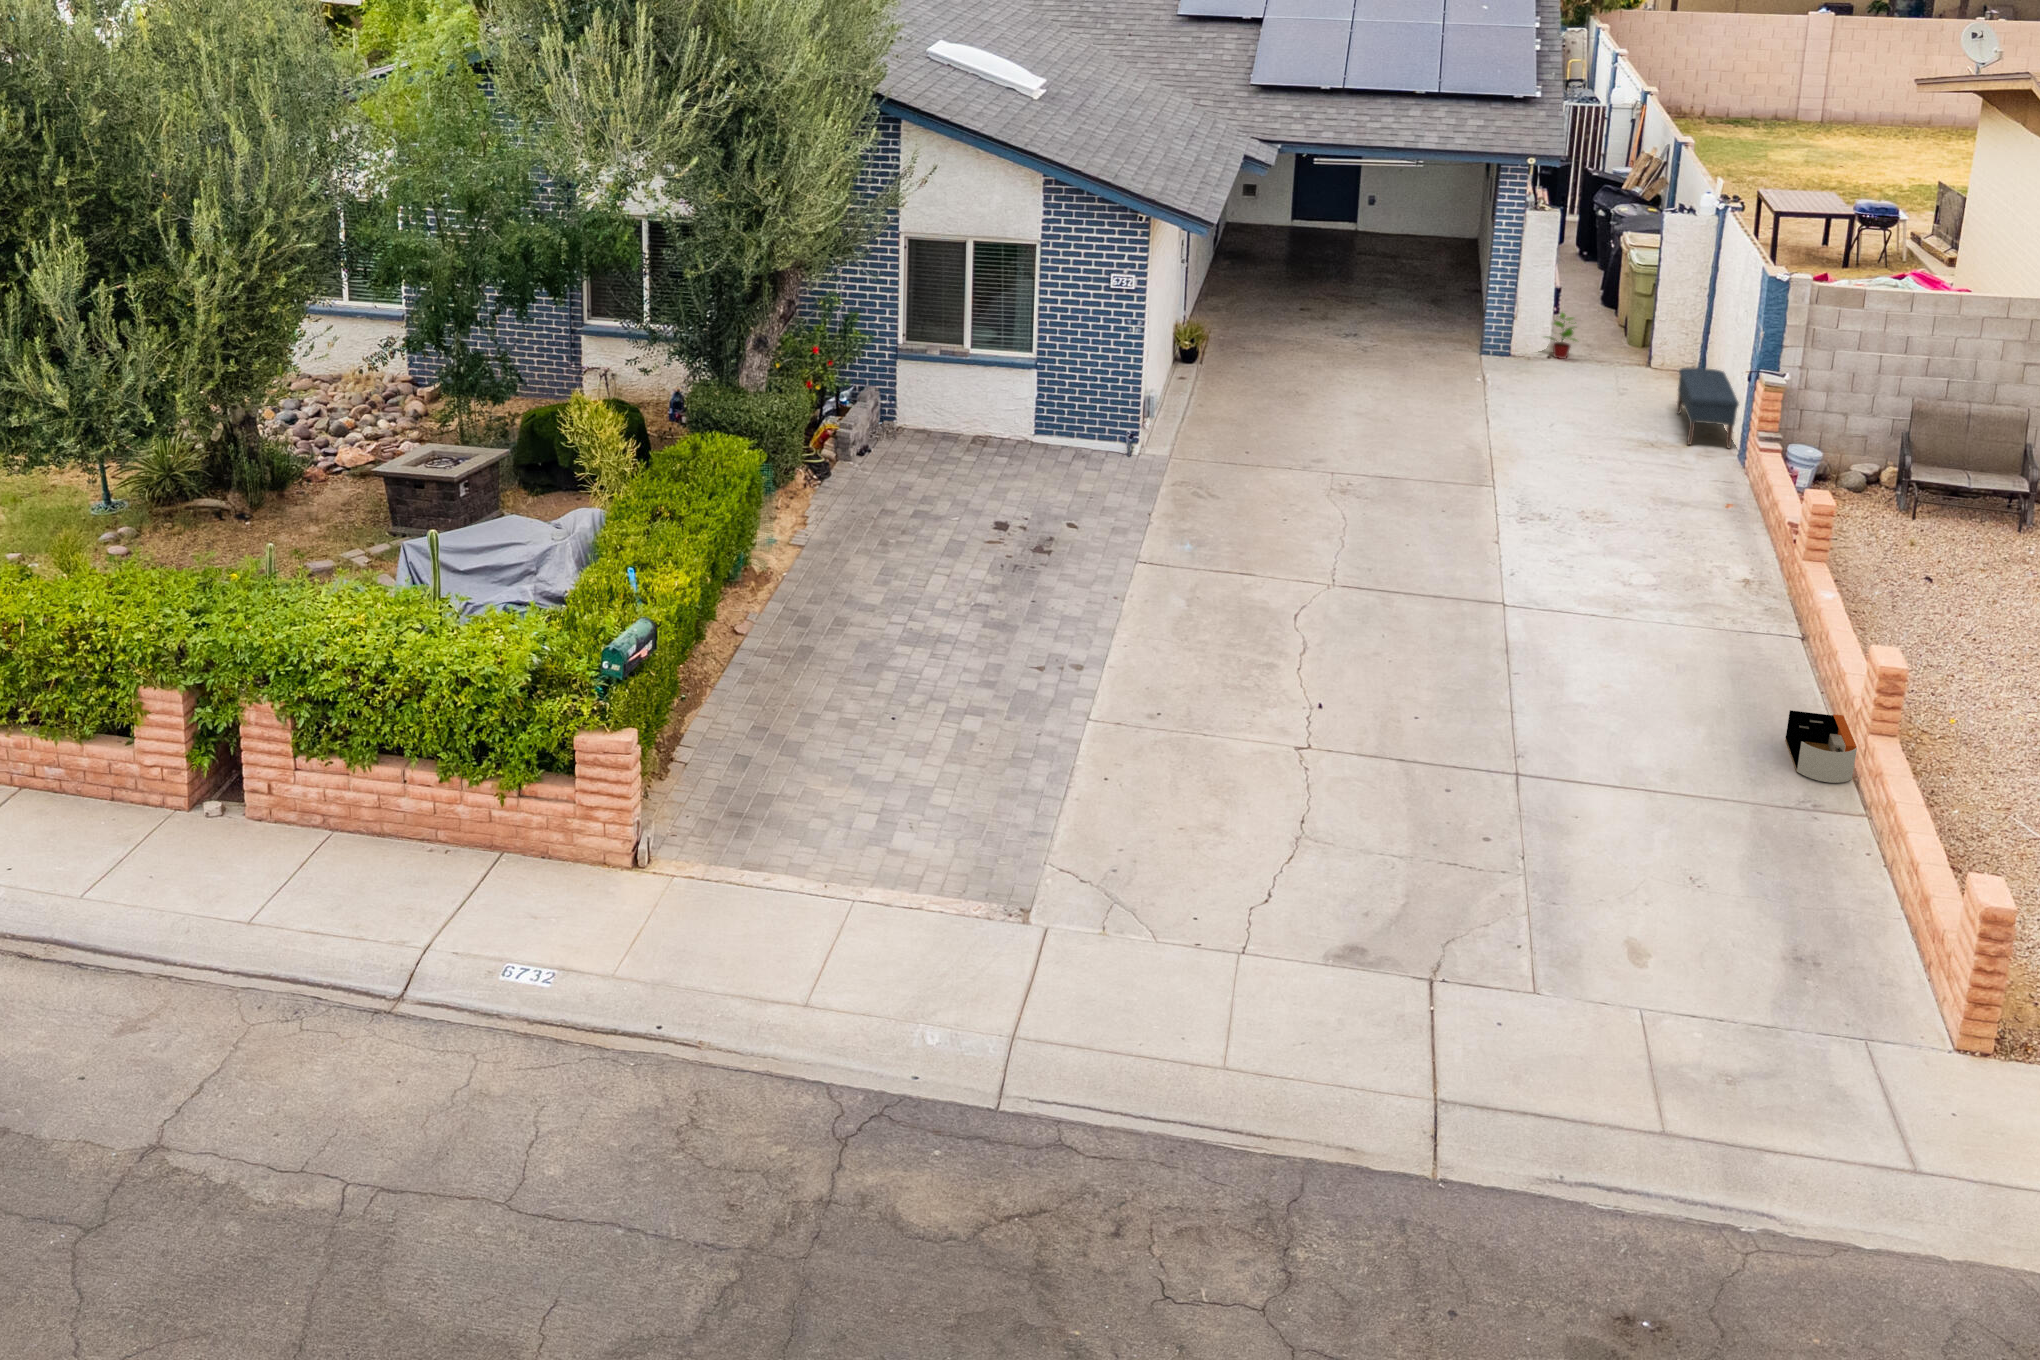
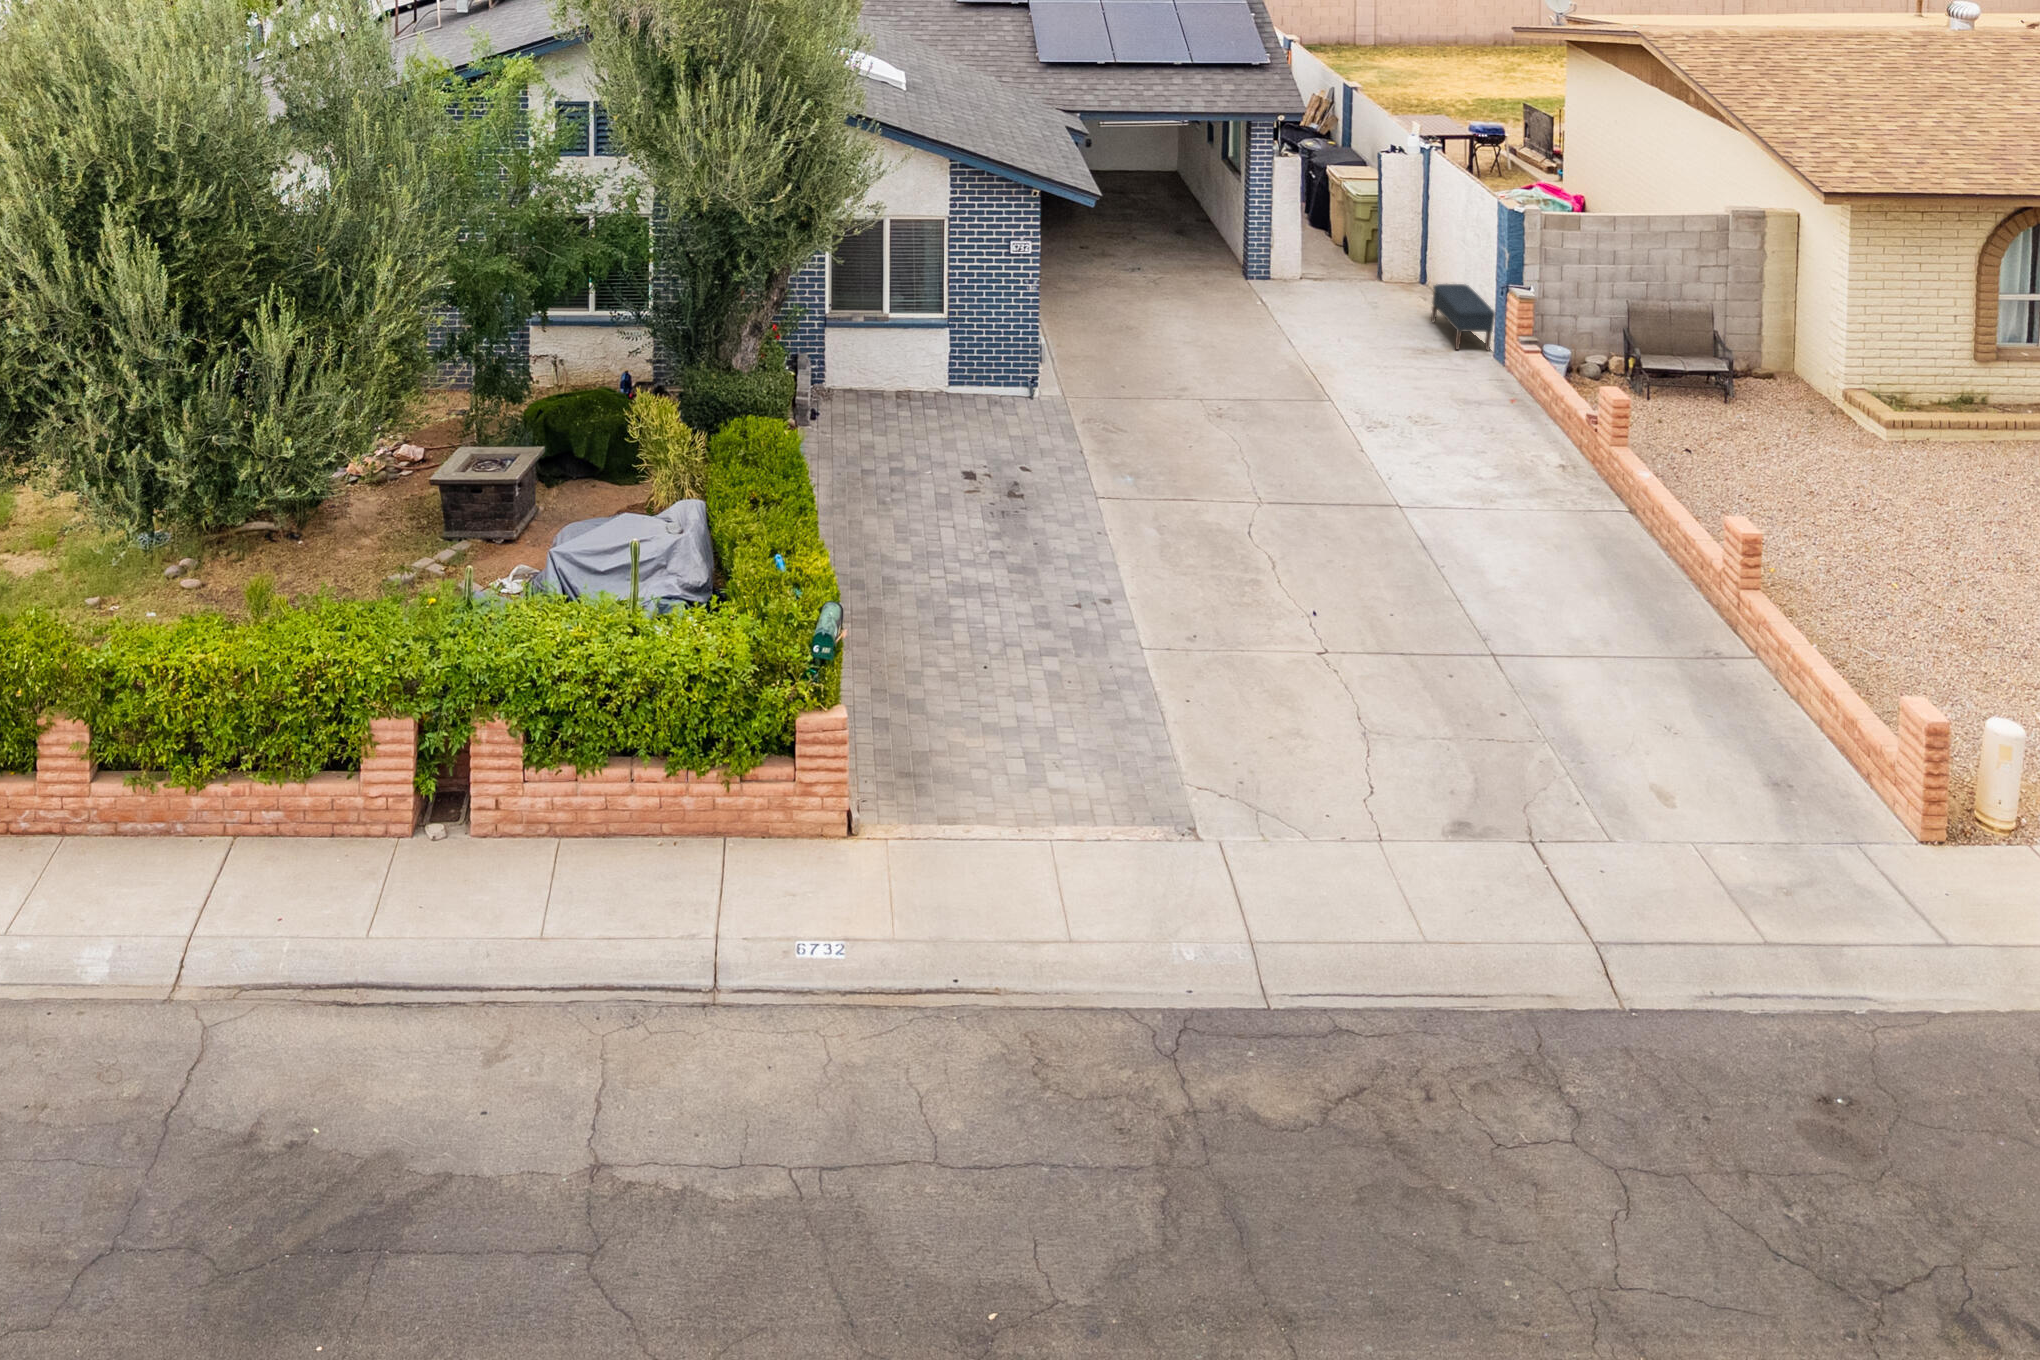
potted plant: present [1547,313,1576,359] -> none [1299,239,1332,279]
storage bin: present [1785,710,1857,783] -> none [1664,577,1732,633]

